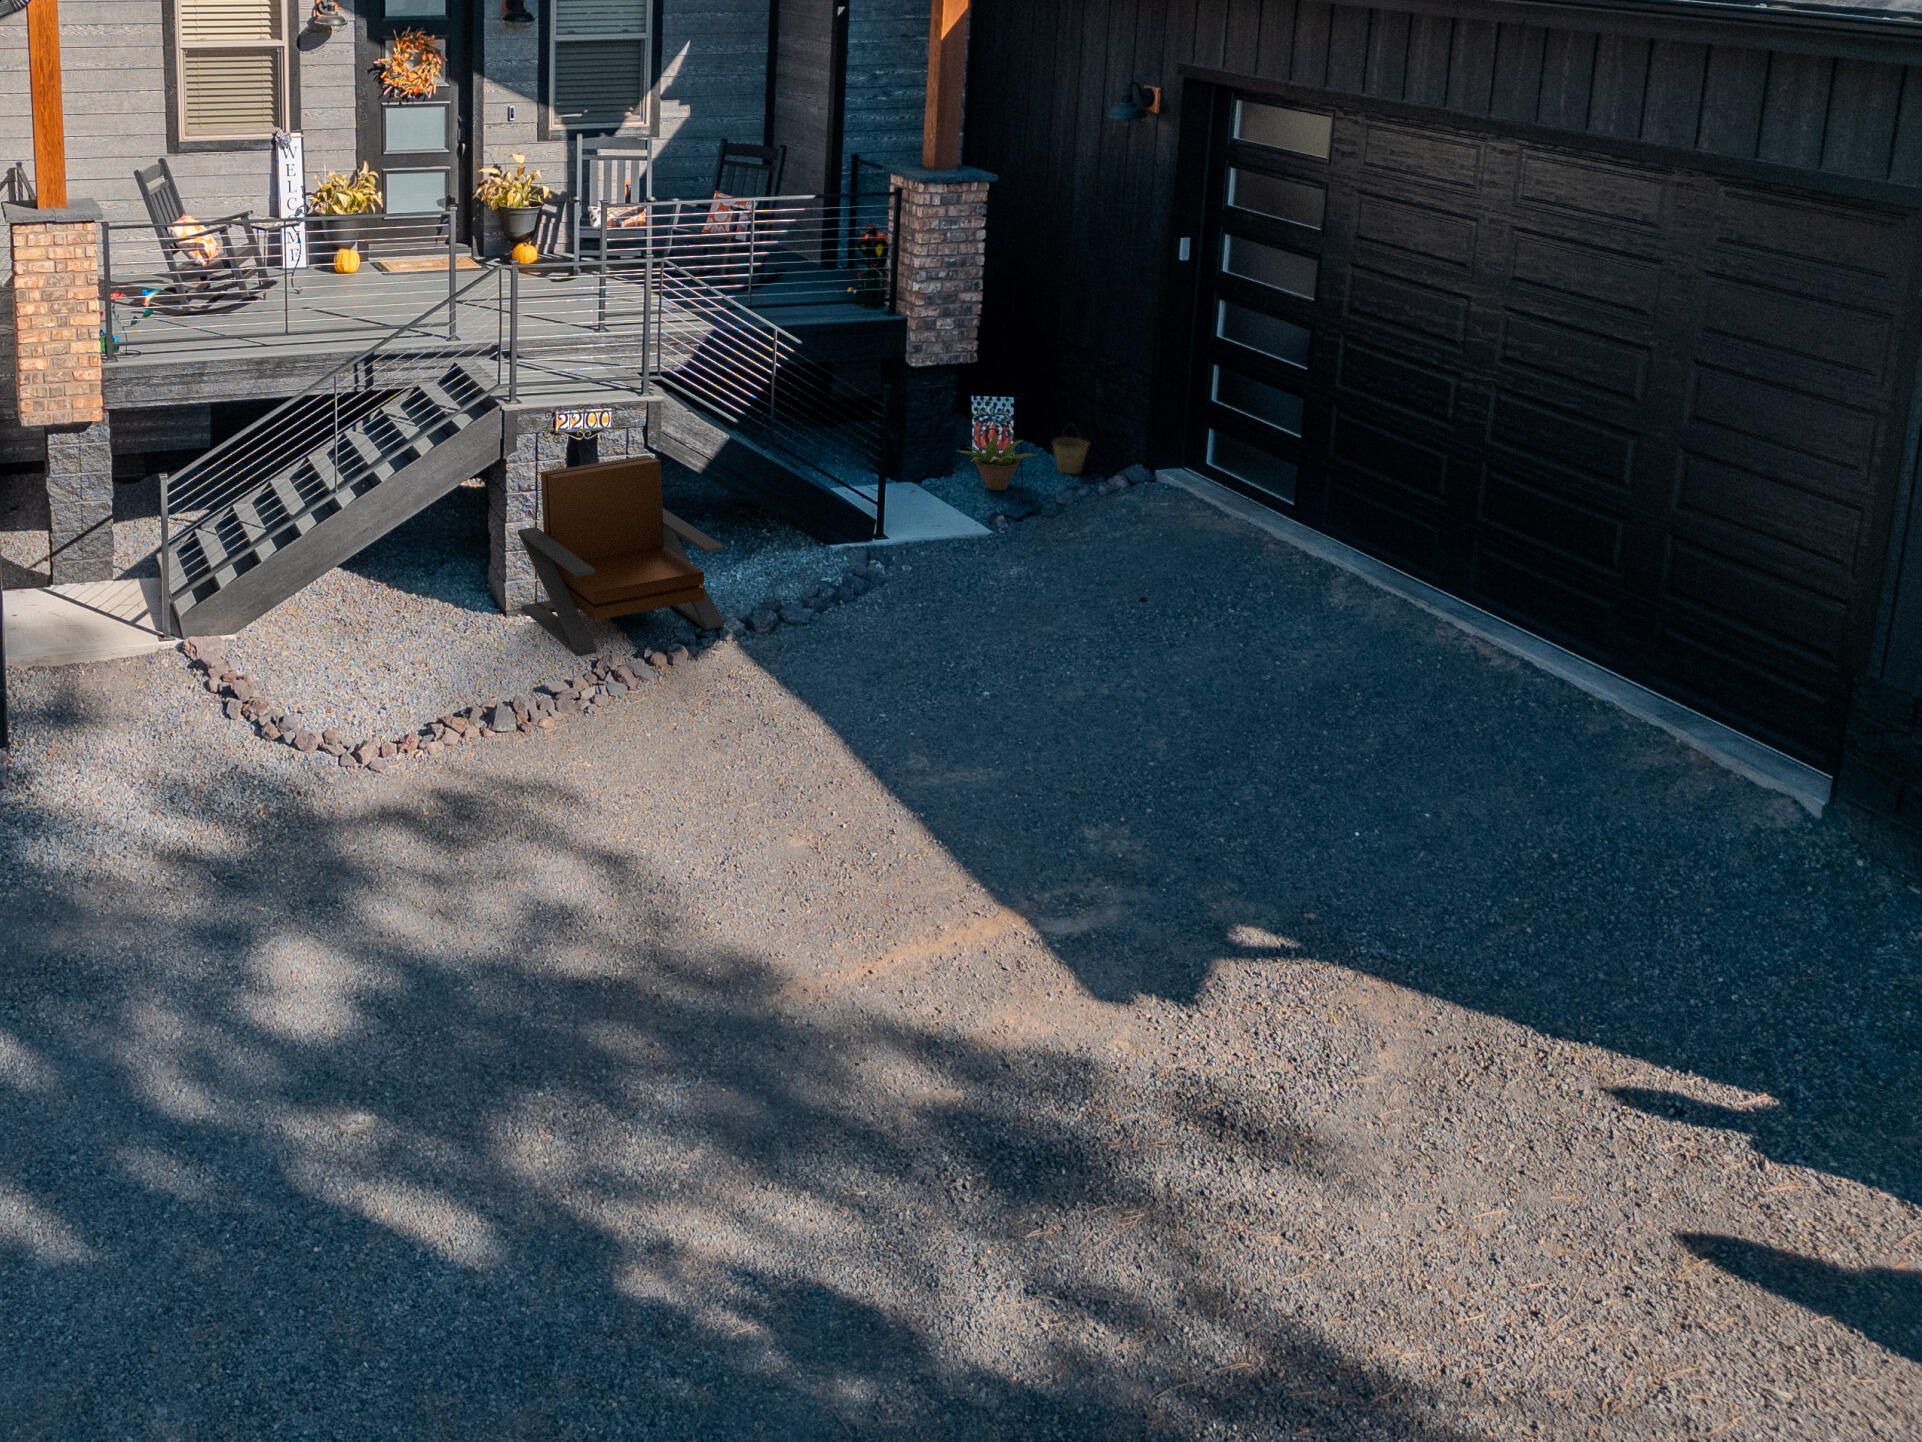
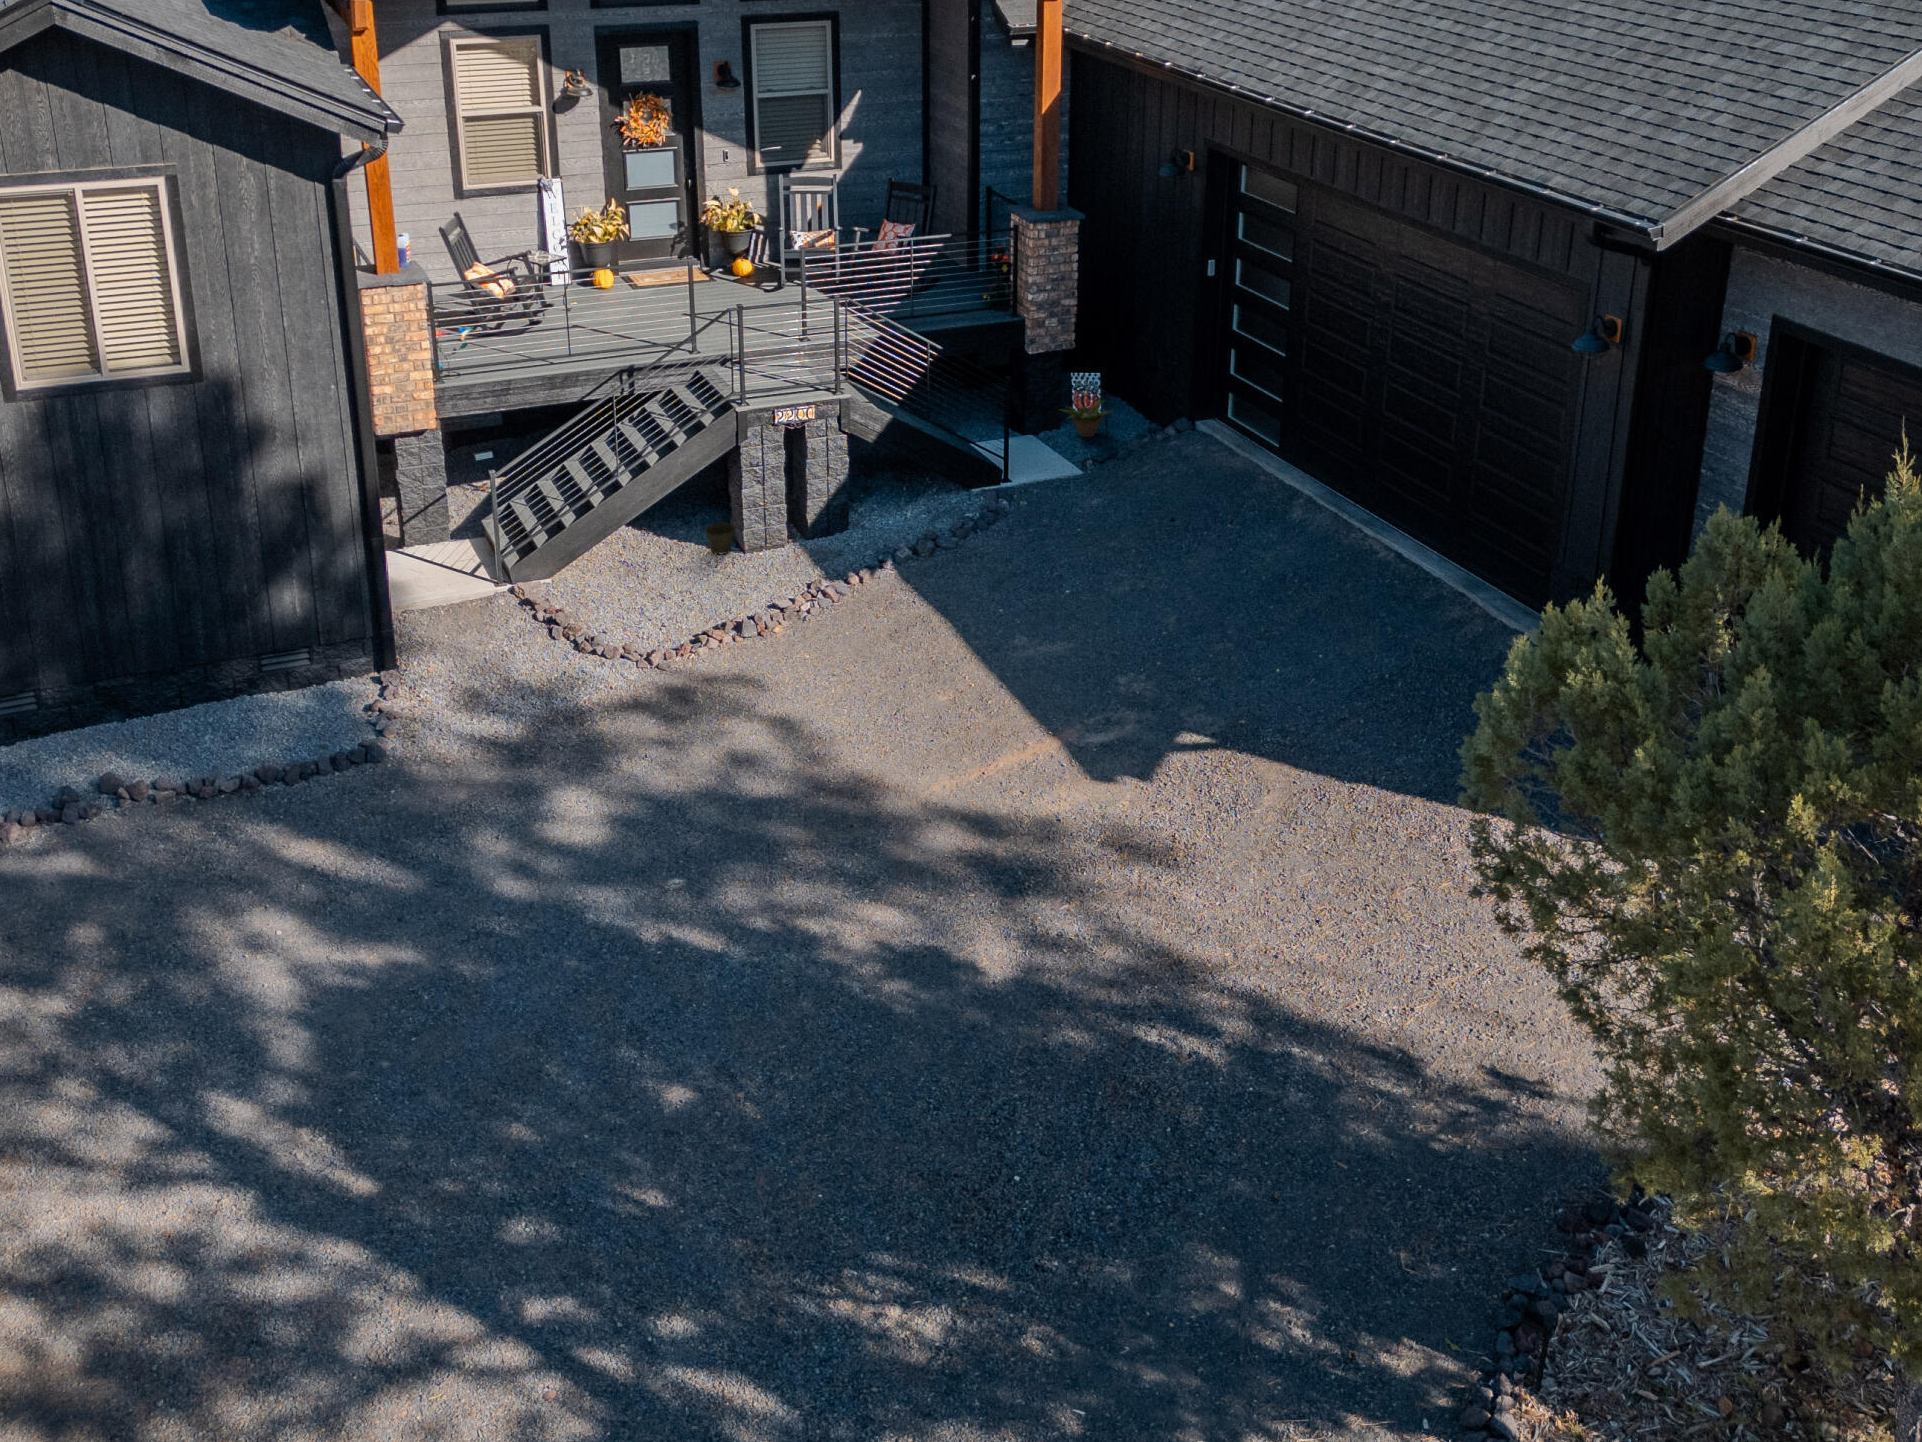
bucket: present [1053,436,1088,474] -> present [705,523,735,554]
lounge chair: present [518,455,725,655] -> none [748,437,893,581]

